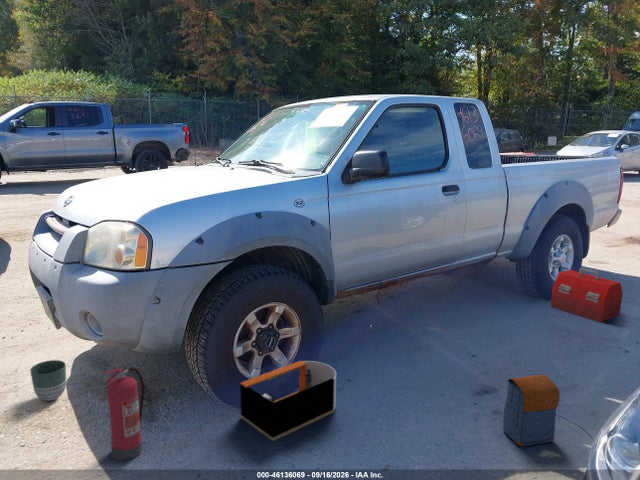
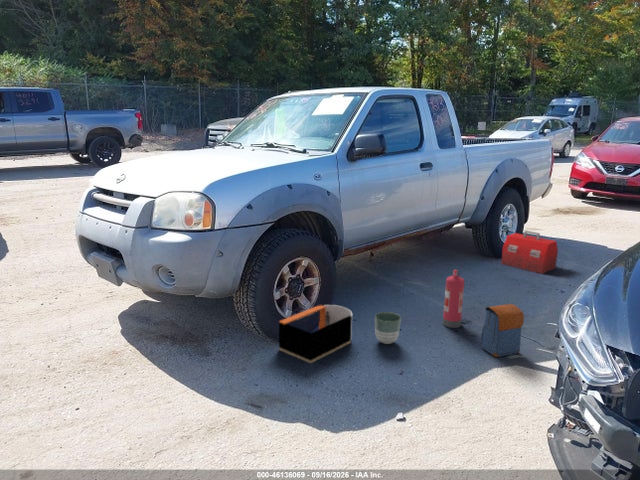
planter: present [30,360,66,401] -> present [375,312,401,344]
fire extinguisher: present [104,368,145,460] -> present [443,270,464,328]

